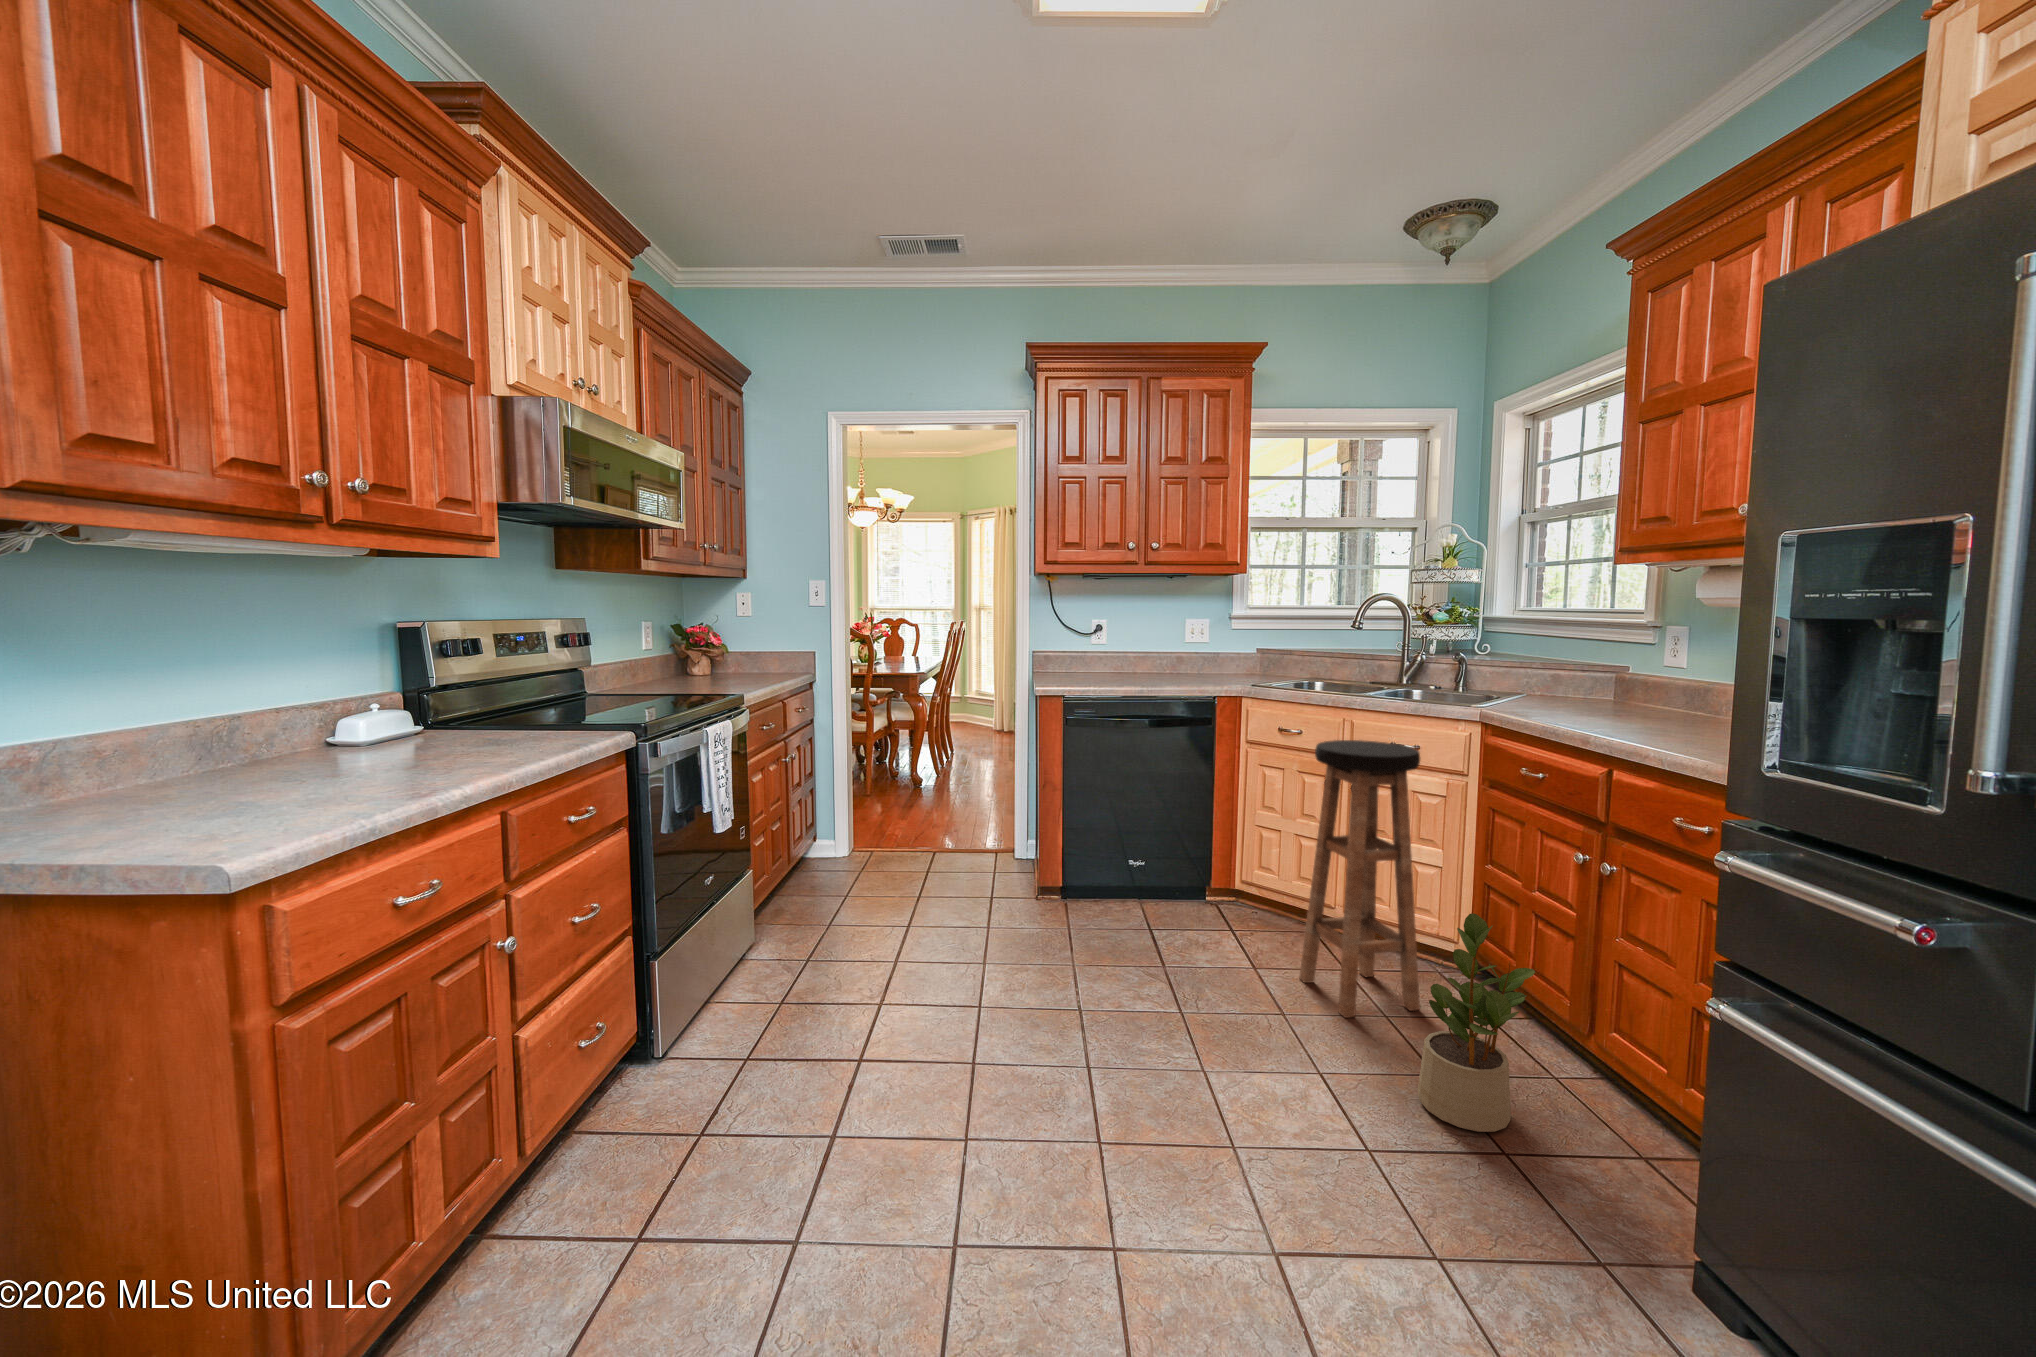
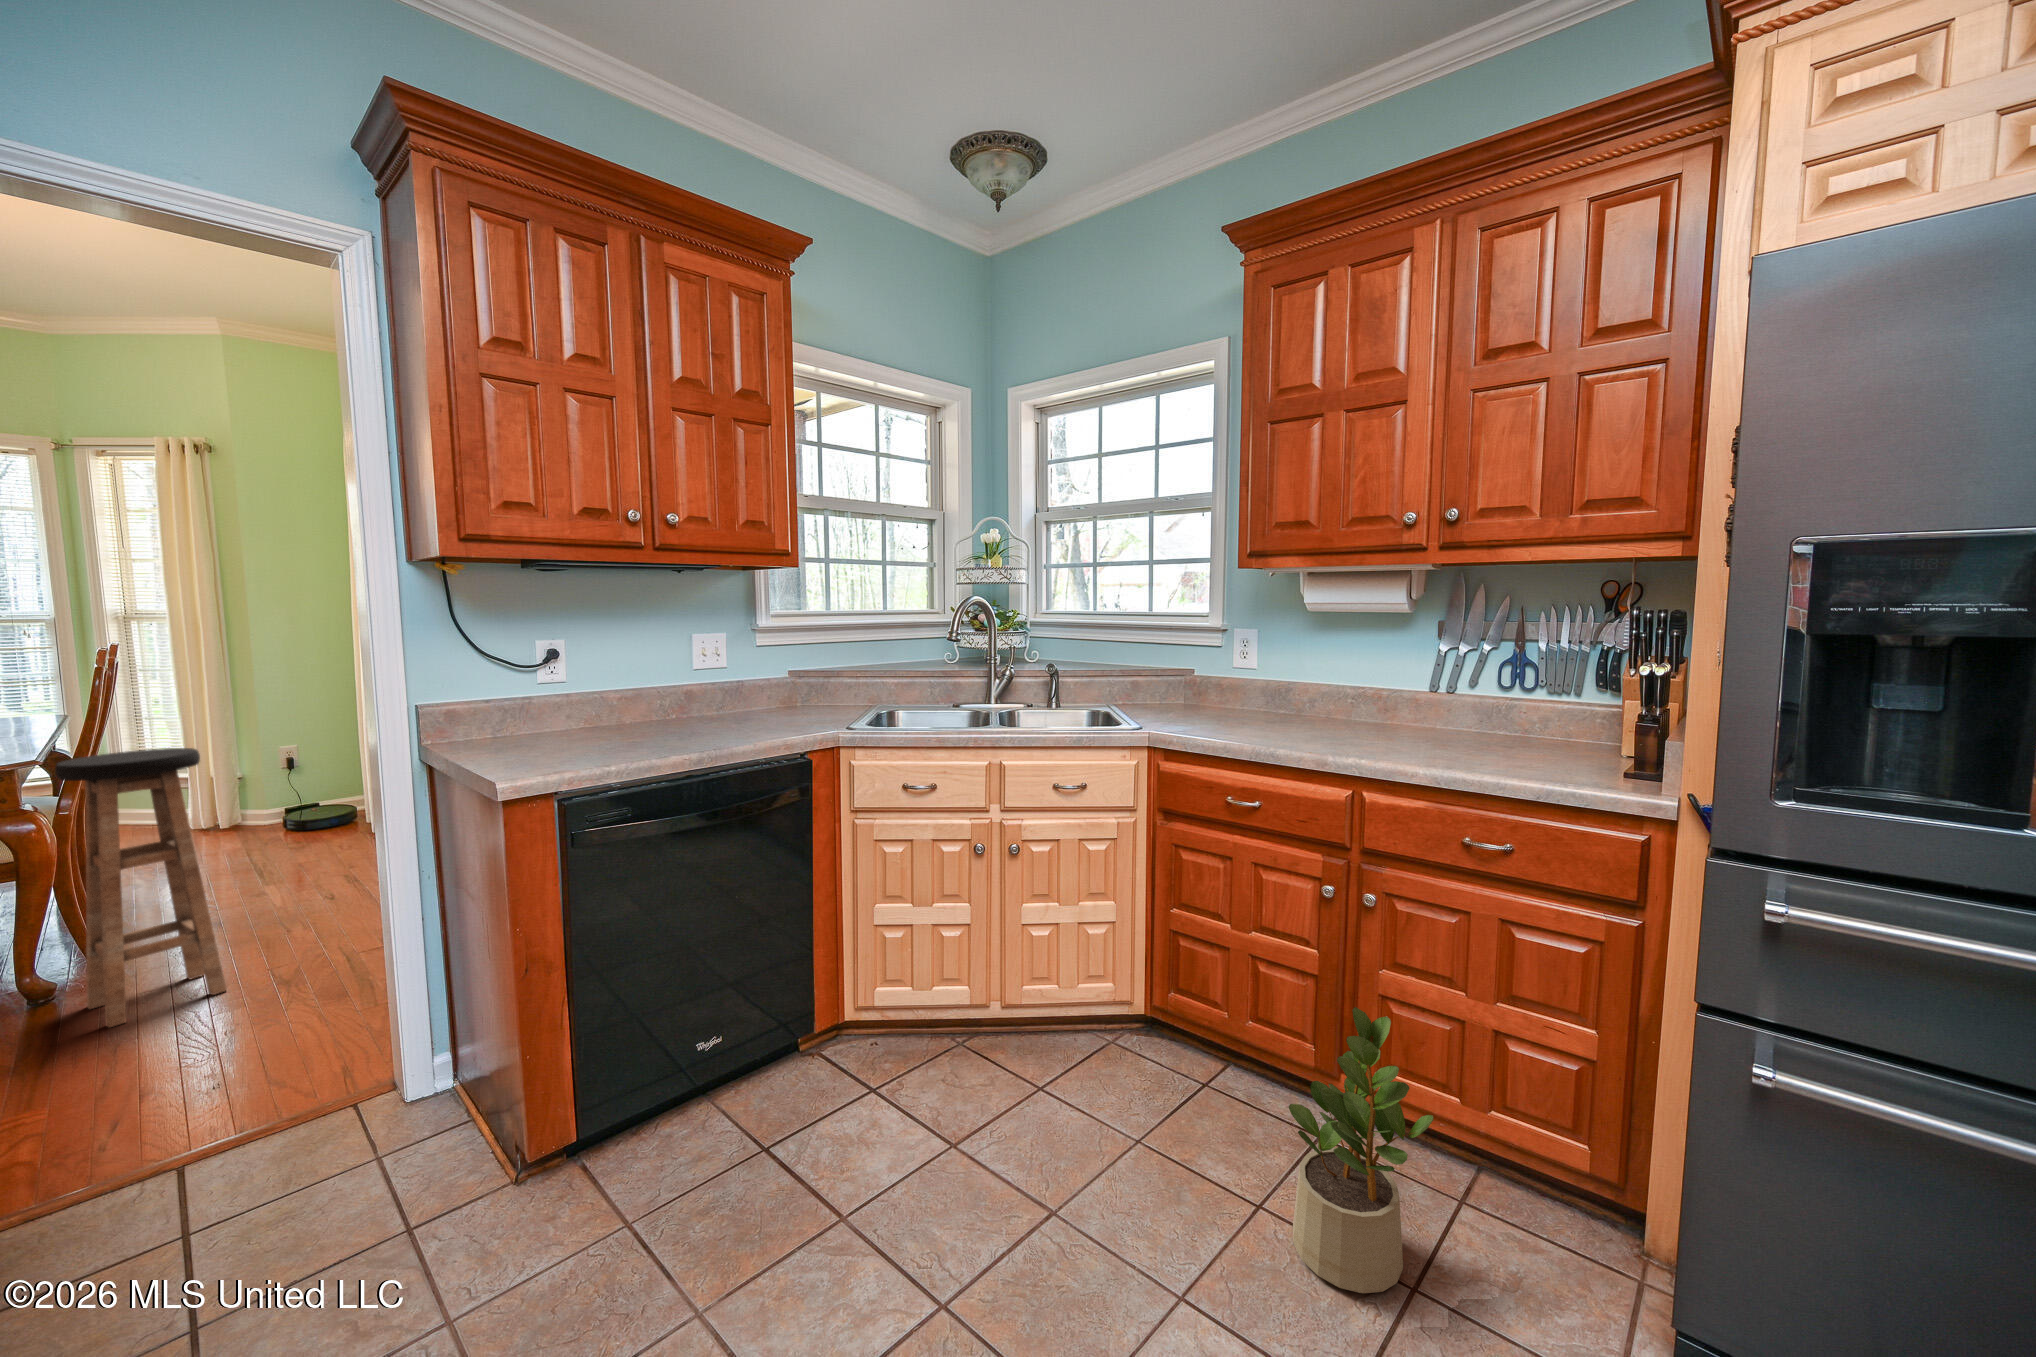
bar stool: present [1299,740,1420,1018] -> present [55,748,227,1027]

